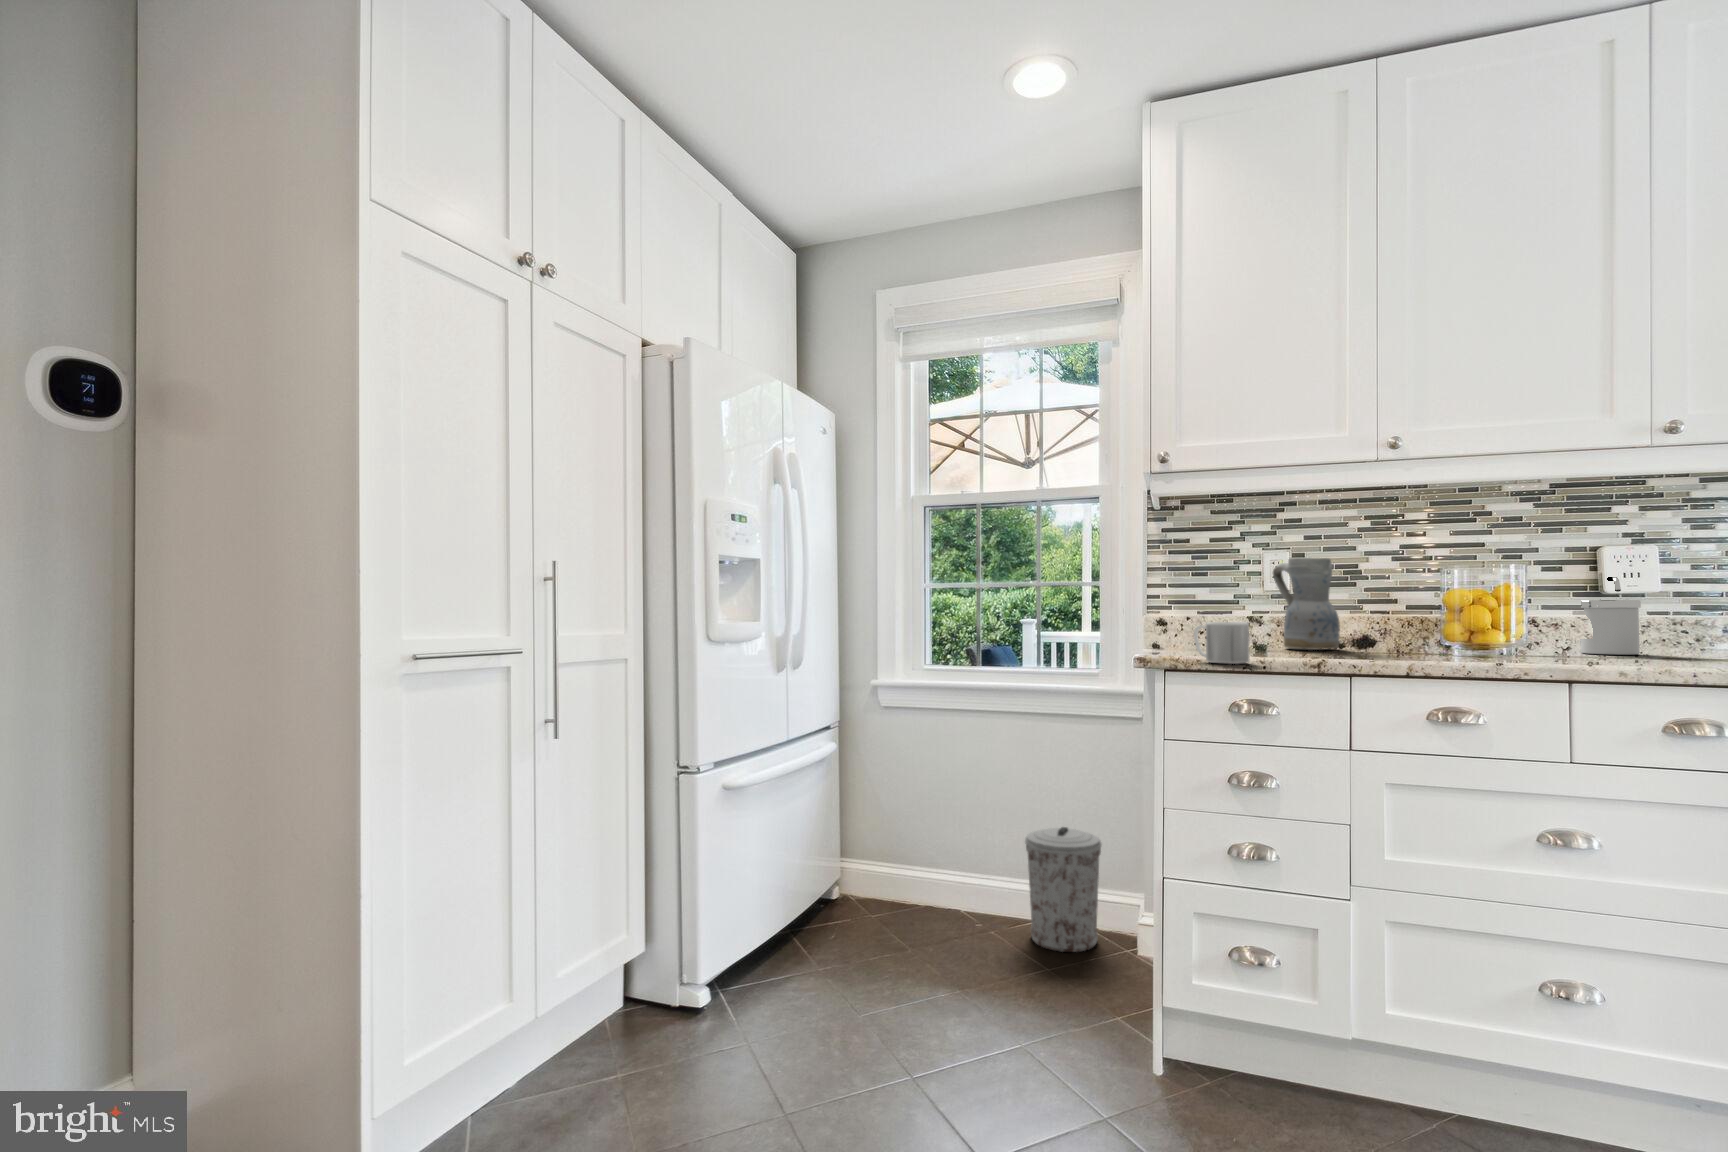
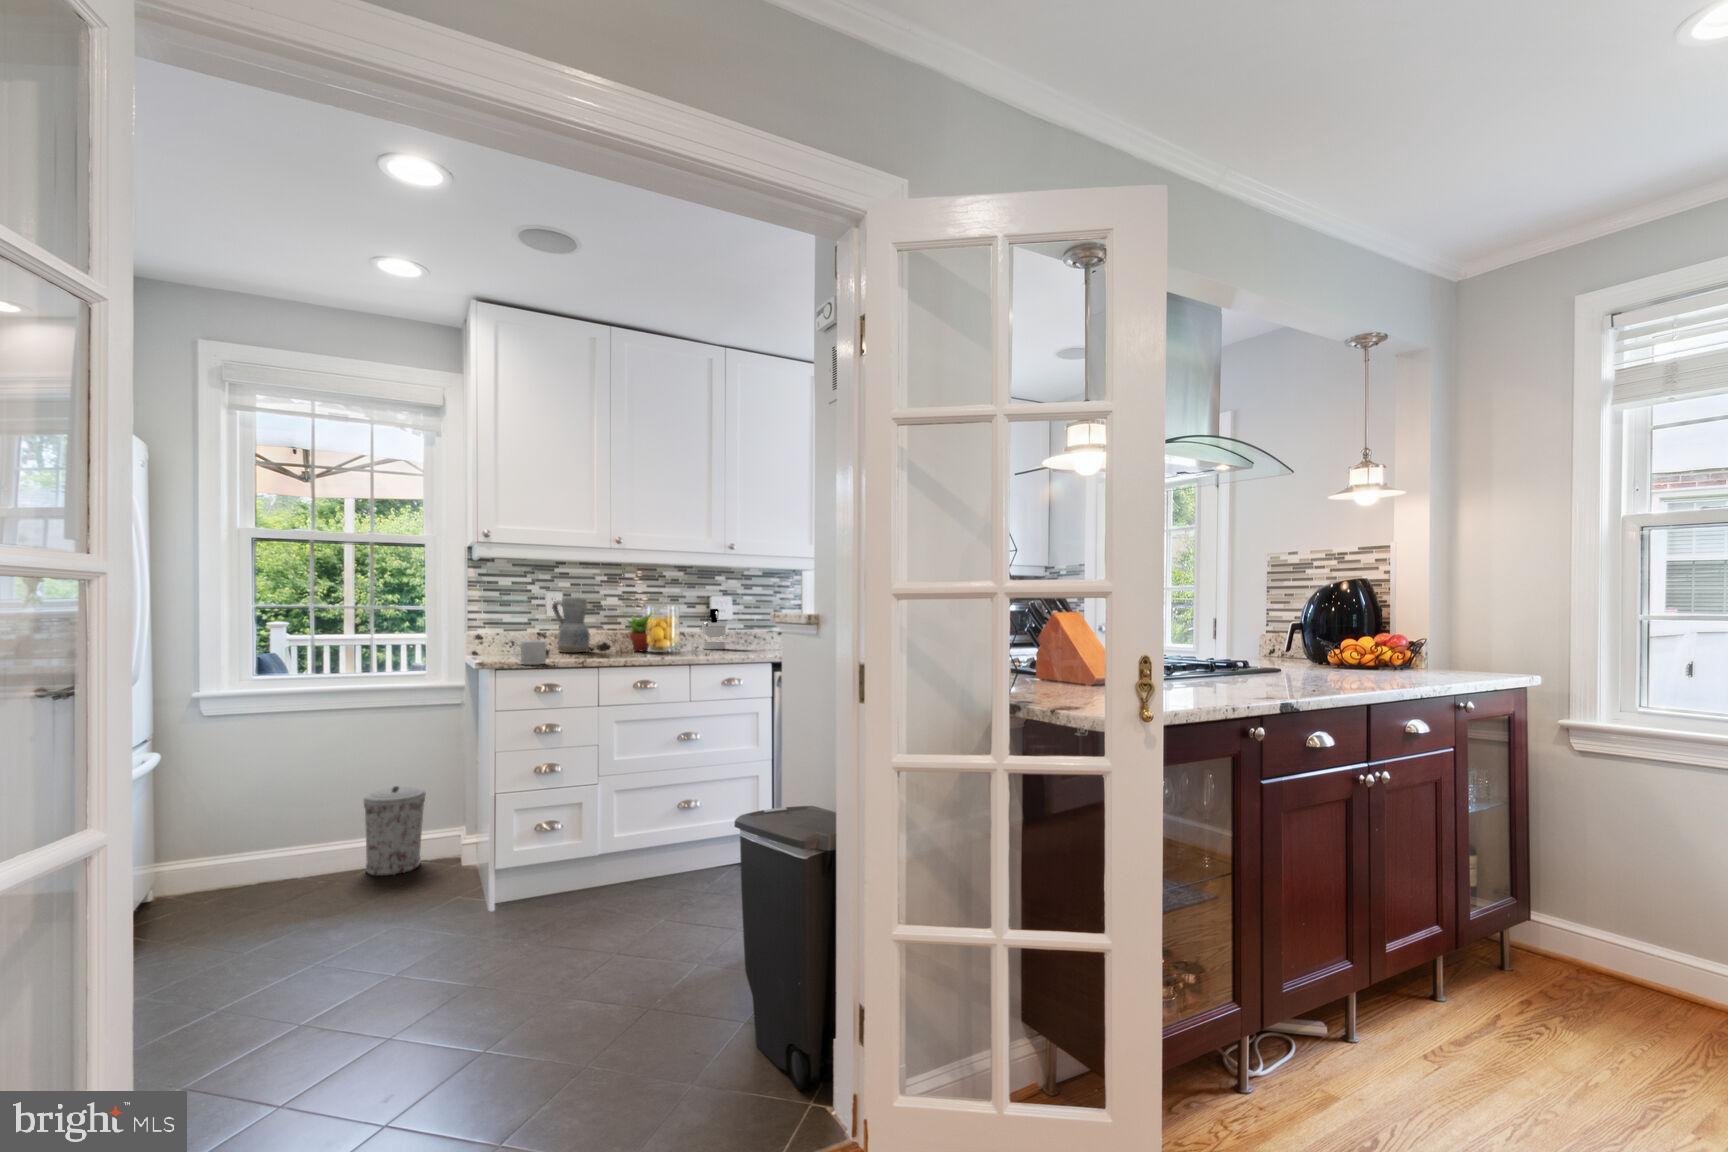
succulent plant: none [1396,578,1486,653] -> present [627,613,653,651]

